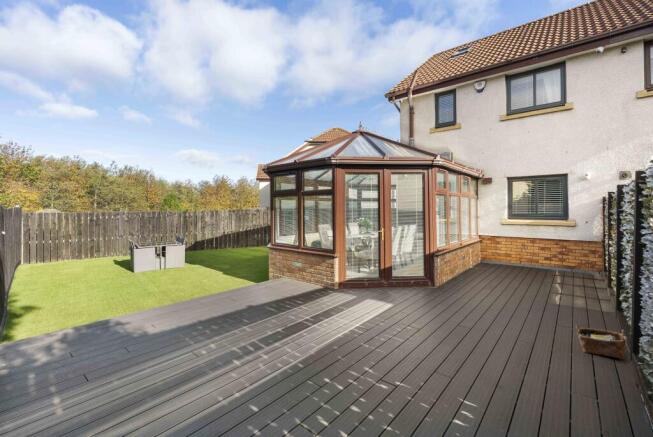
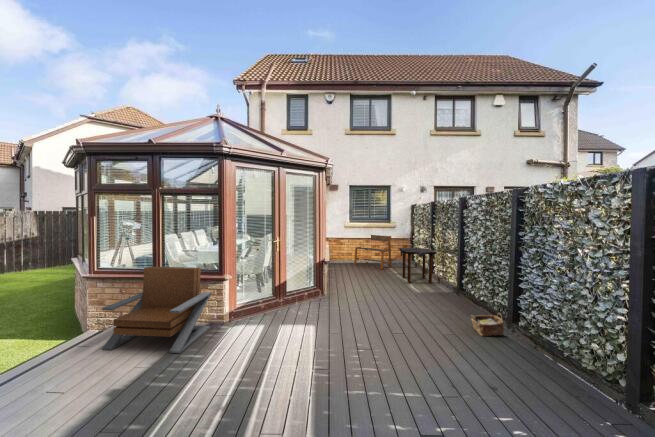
bench: none [511,233,564,275] -> present [354,235,392,269]
lounge chair: none [262,244,325,299] -> present [102,267,211,353]
side table: none [556,249,609,296] -> present [399,248,437,283]

